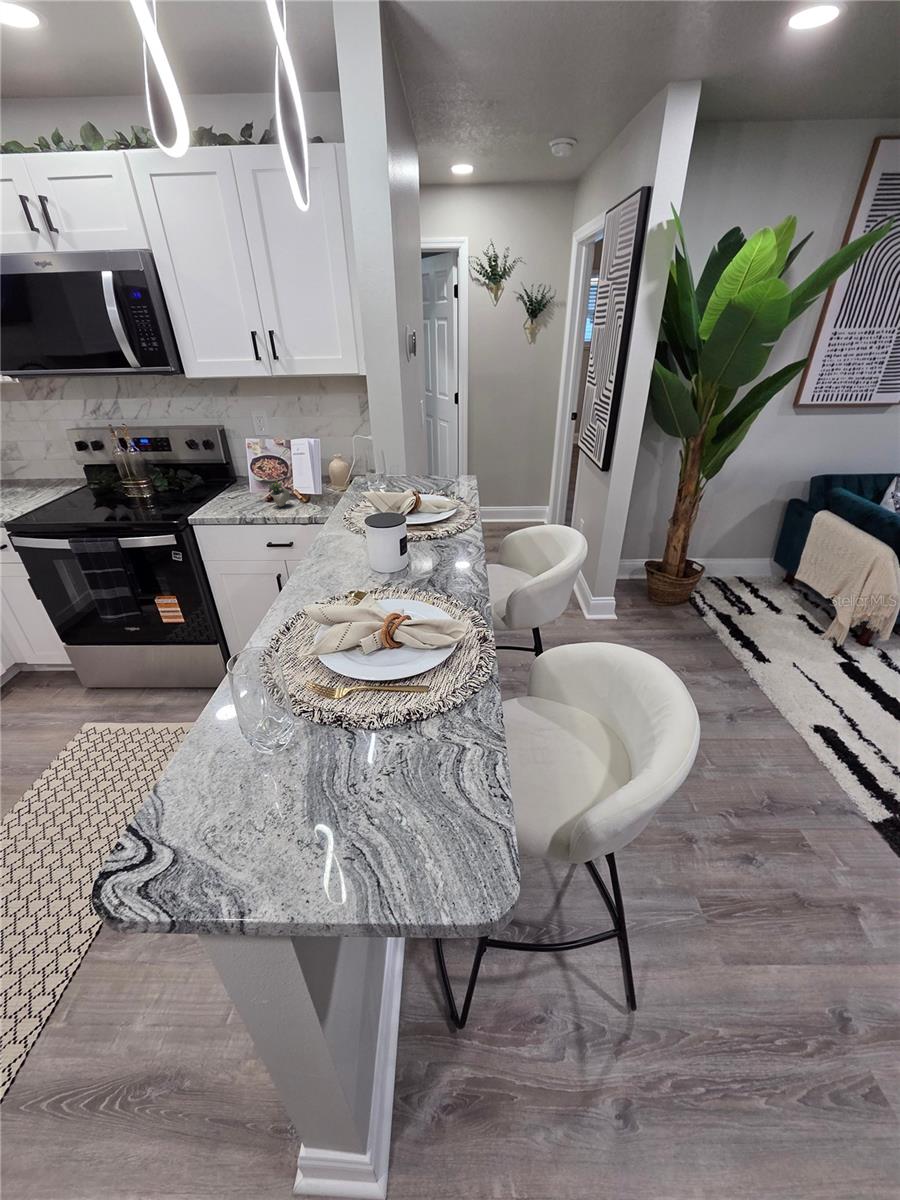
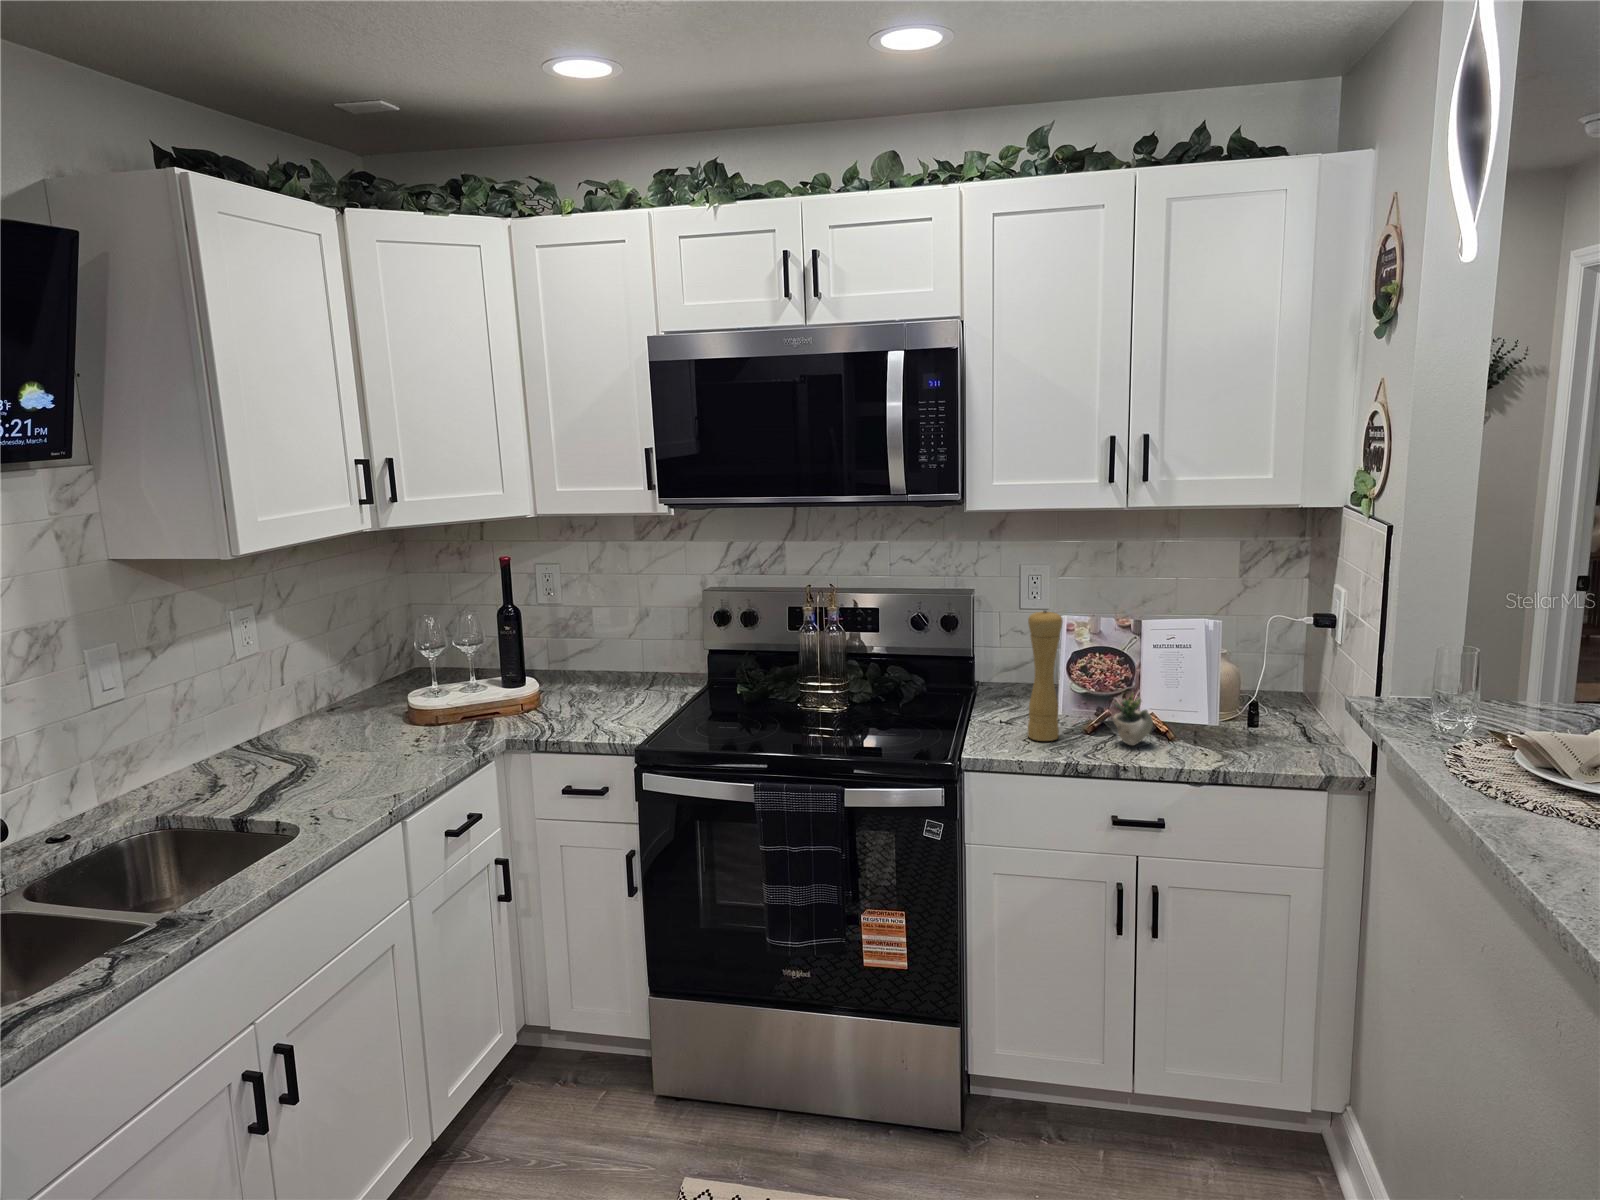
pepper mill: none [218,436,250,507] -> present [1028,610,1062,741]

